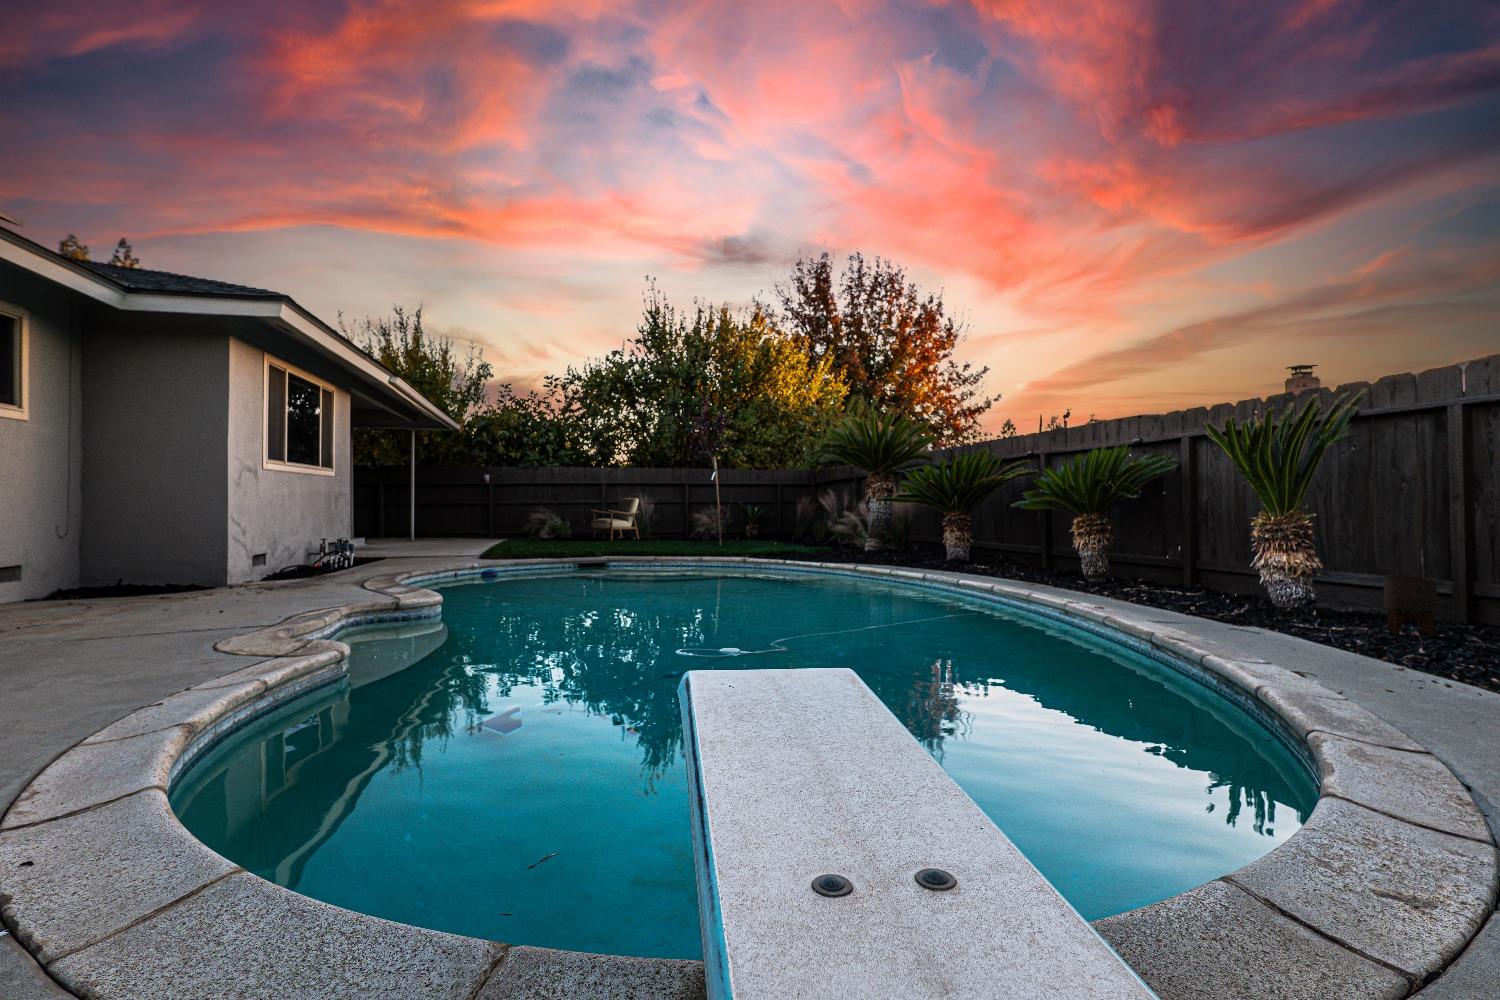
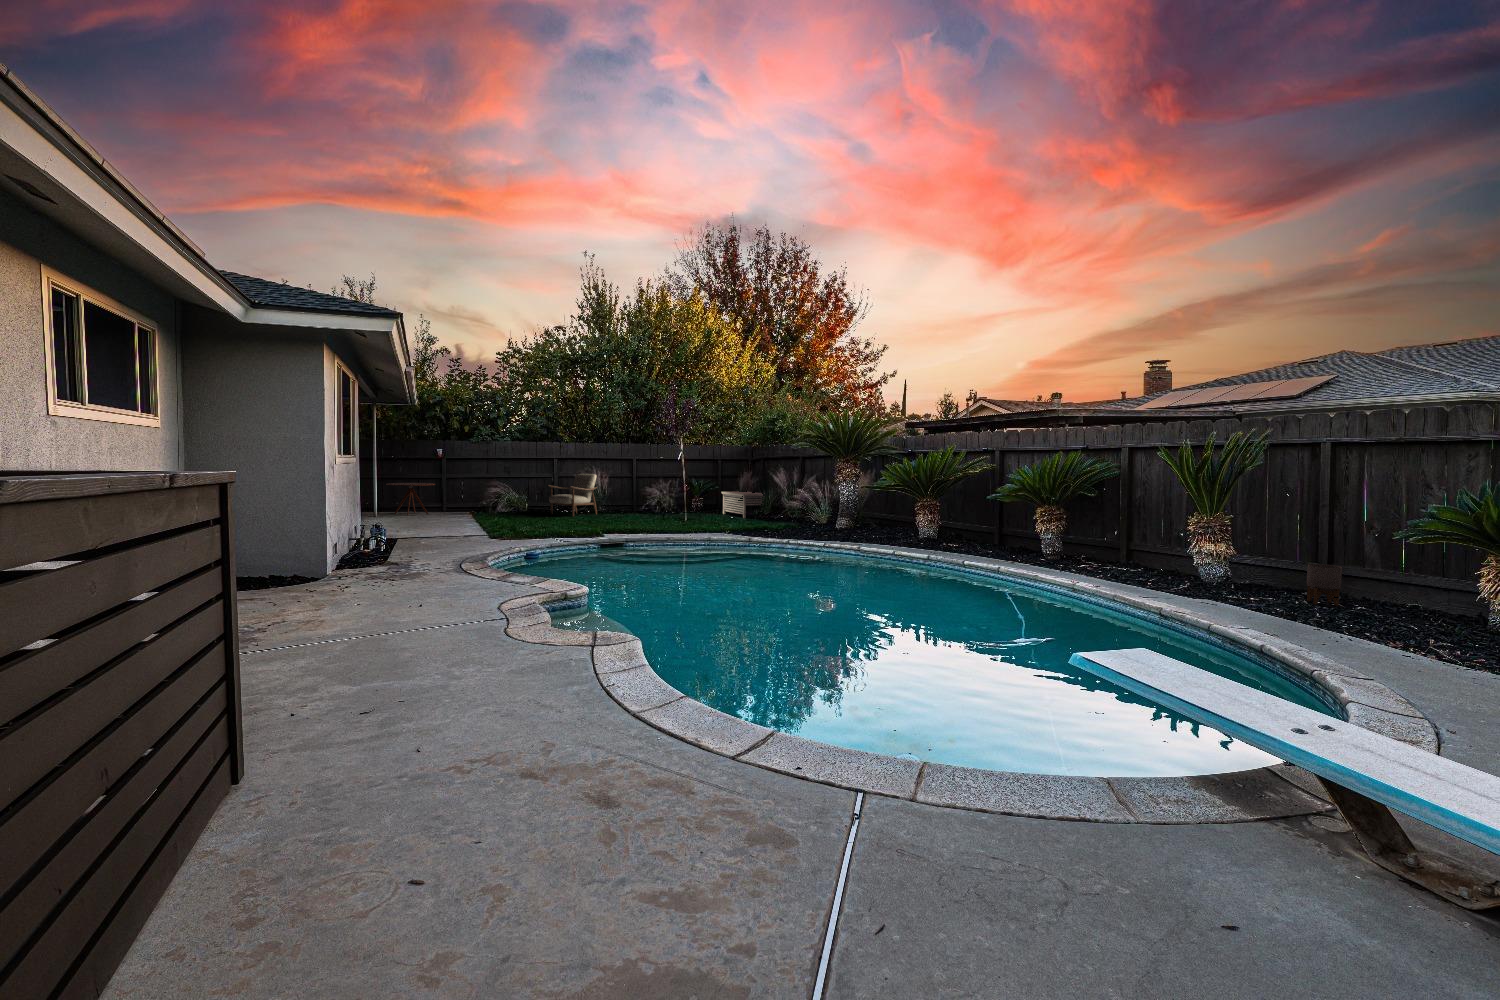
round table: none [440,509,486,540] -> present [386,483,435,515]
storage bench: none [767,515,812,542] -> present [721,491,765,518]

